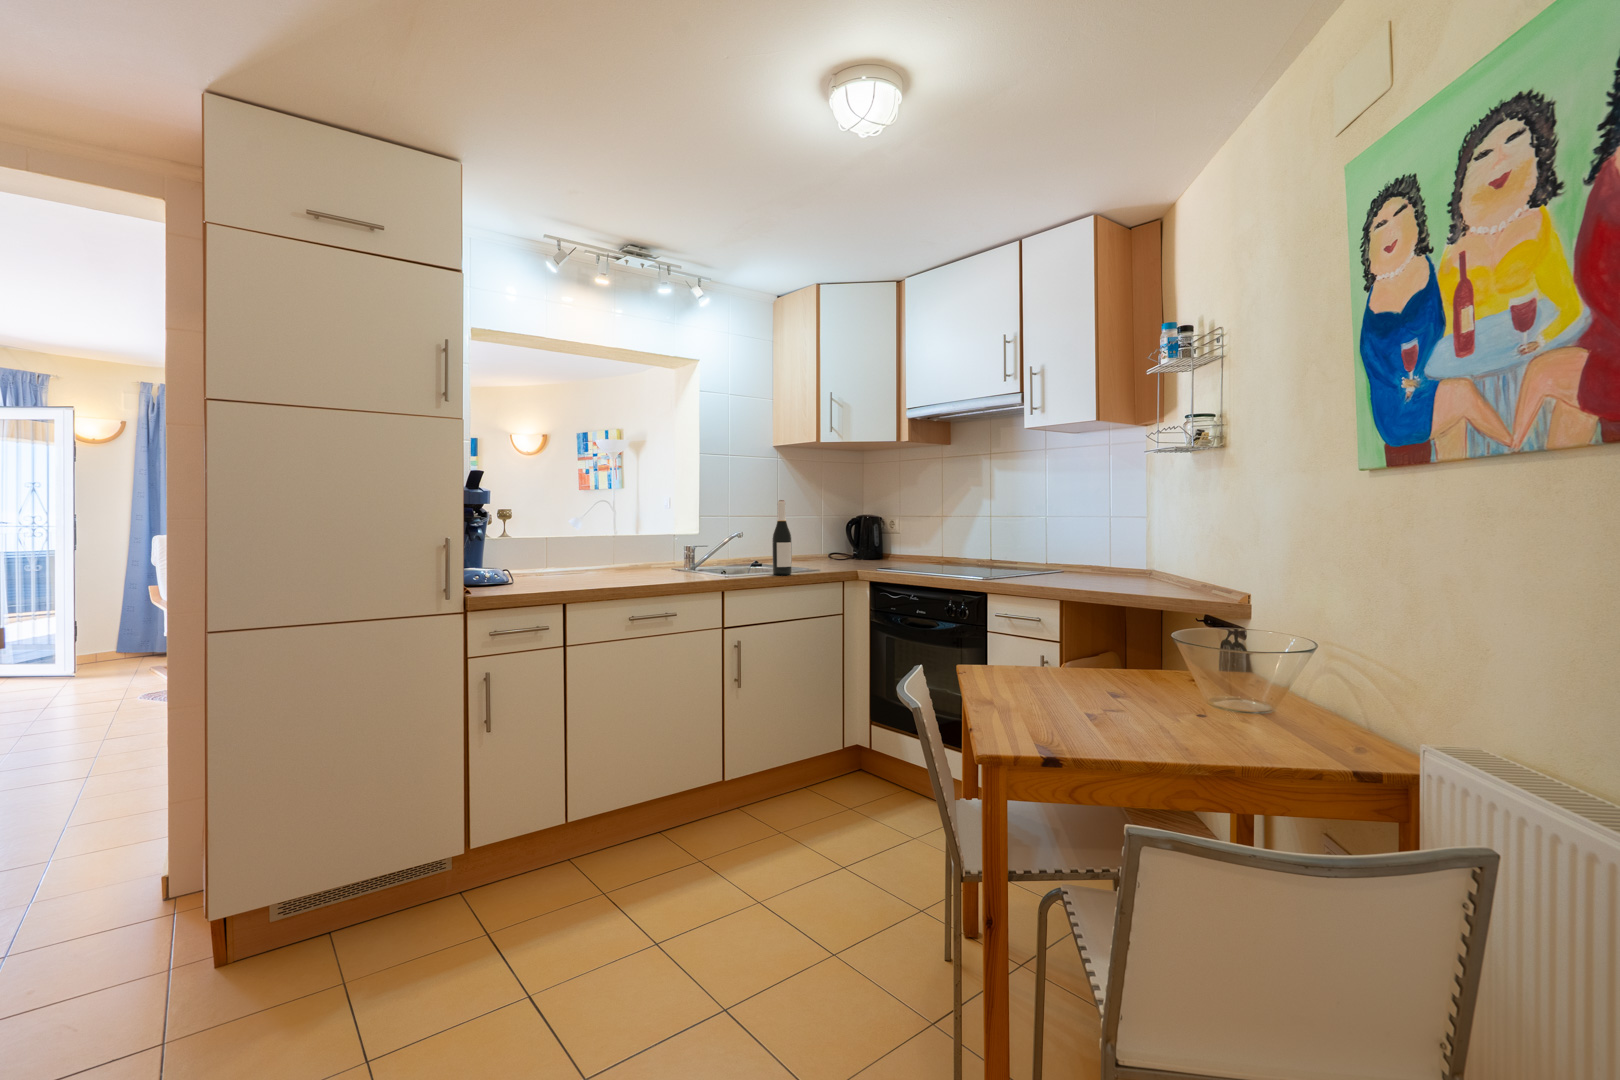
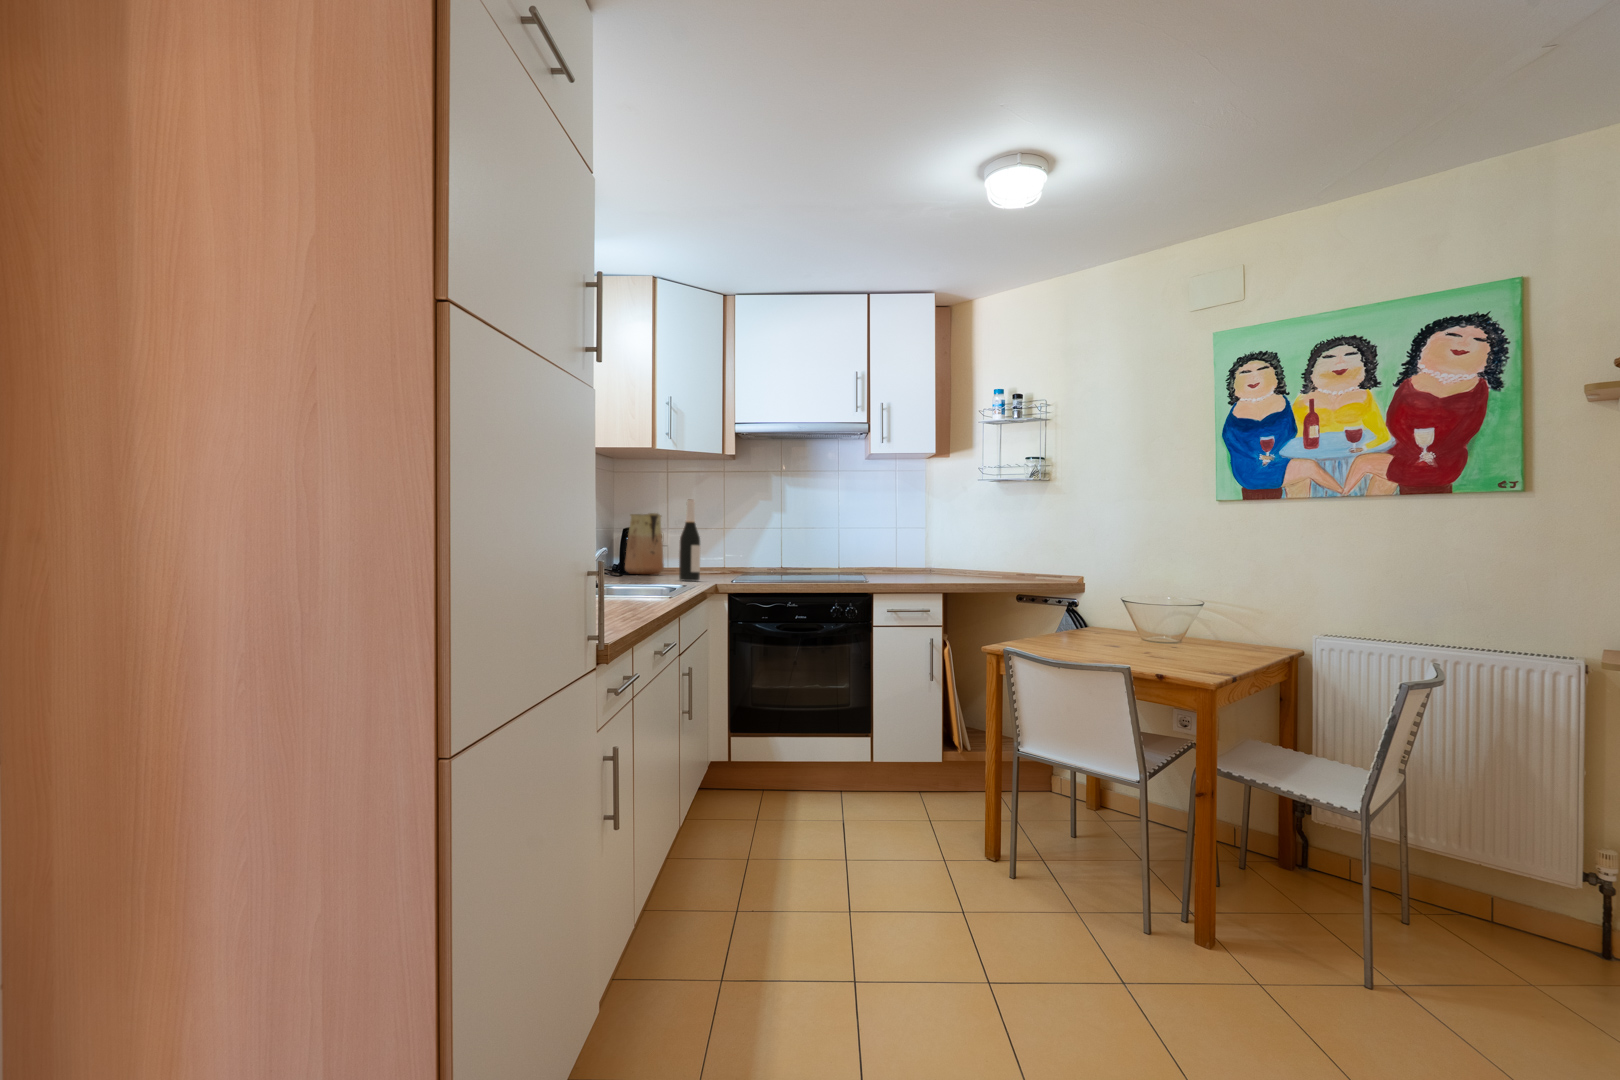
vase: none [841,505,869,561] -> present [625,513,664,574]

